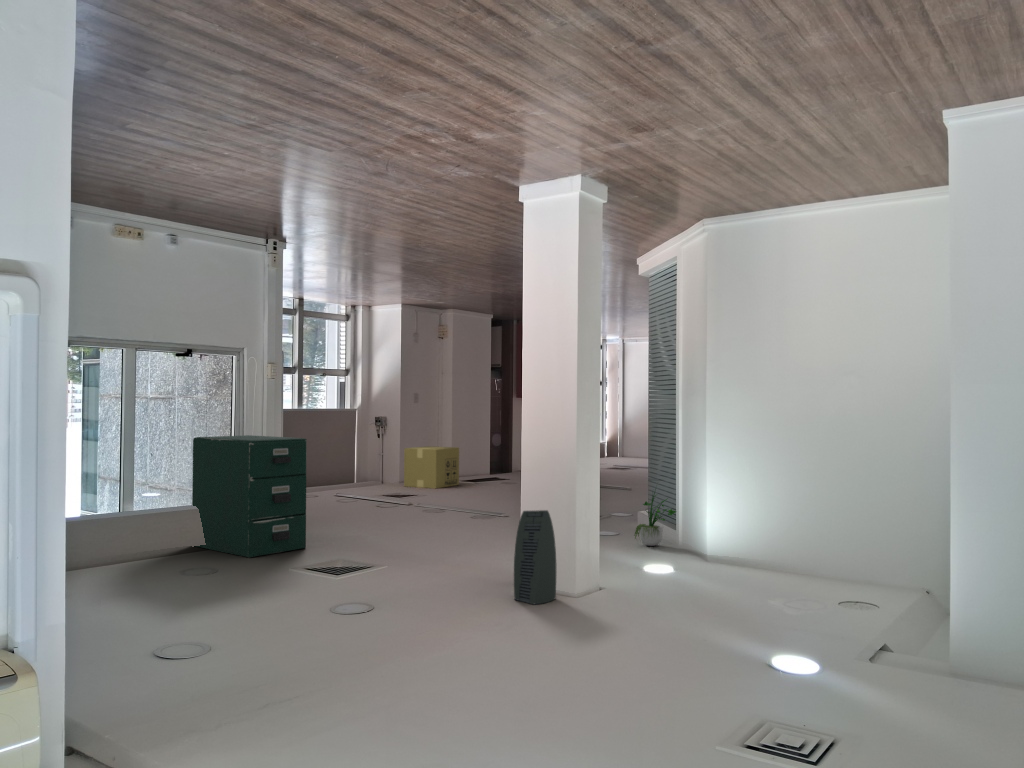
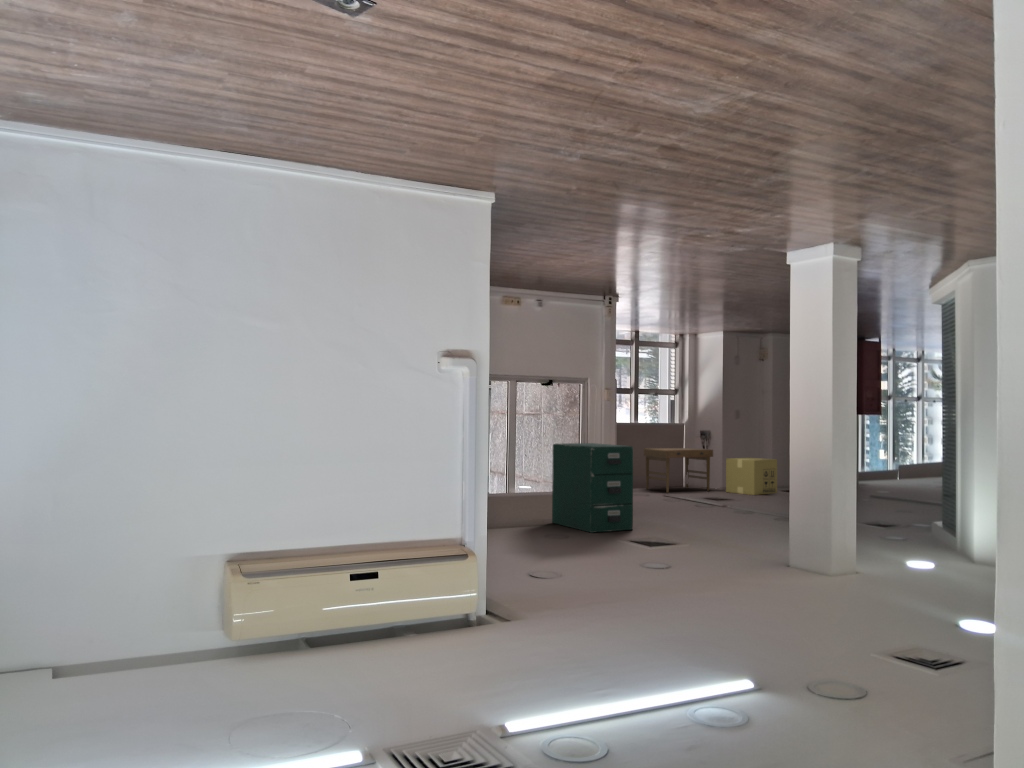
desk: none [309,437,390,491] -> present [644,448,713,493]
potted plant: present [635,492,676,546] -> none [914,492,954,549]
air purifier: present [514,510,556,604] -> none [780,505,817,576]

